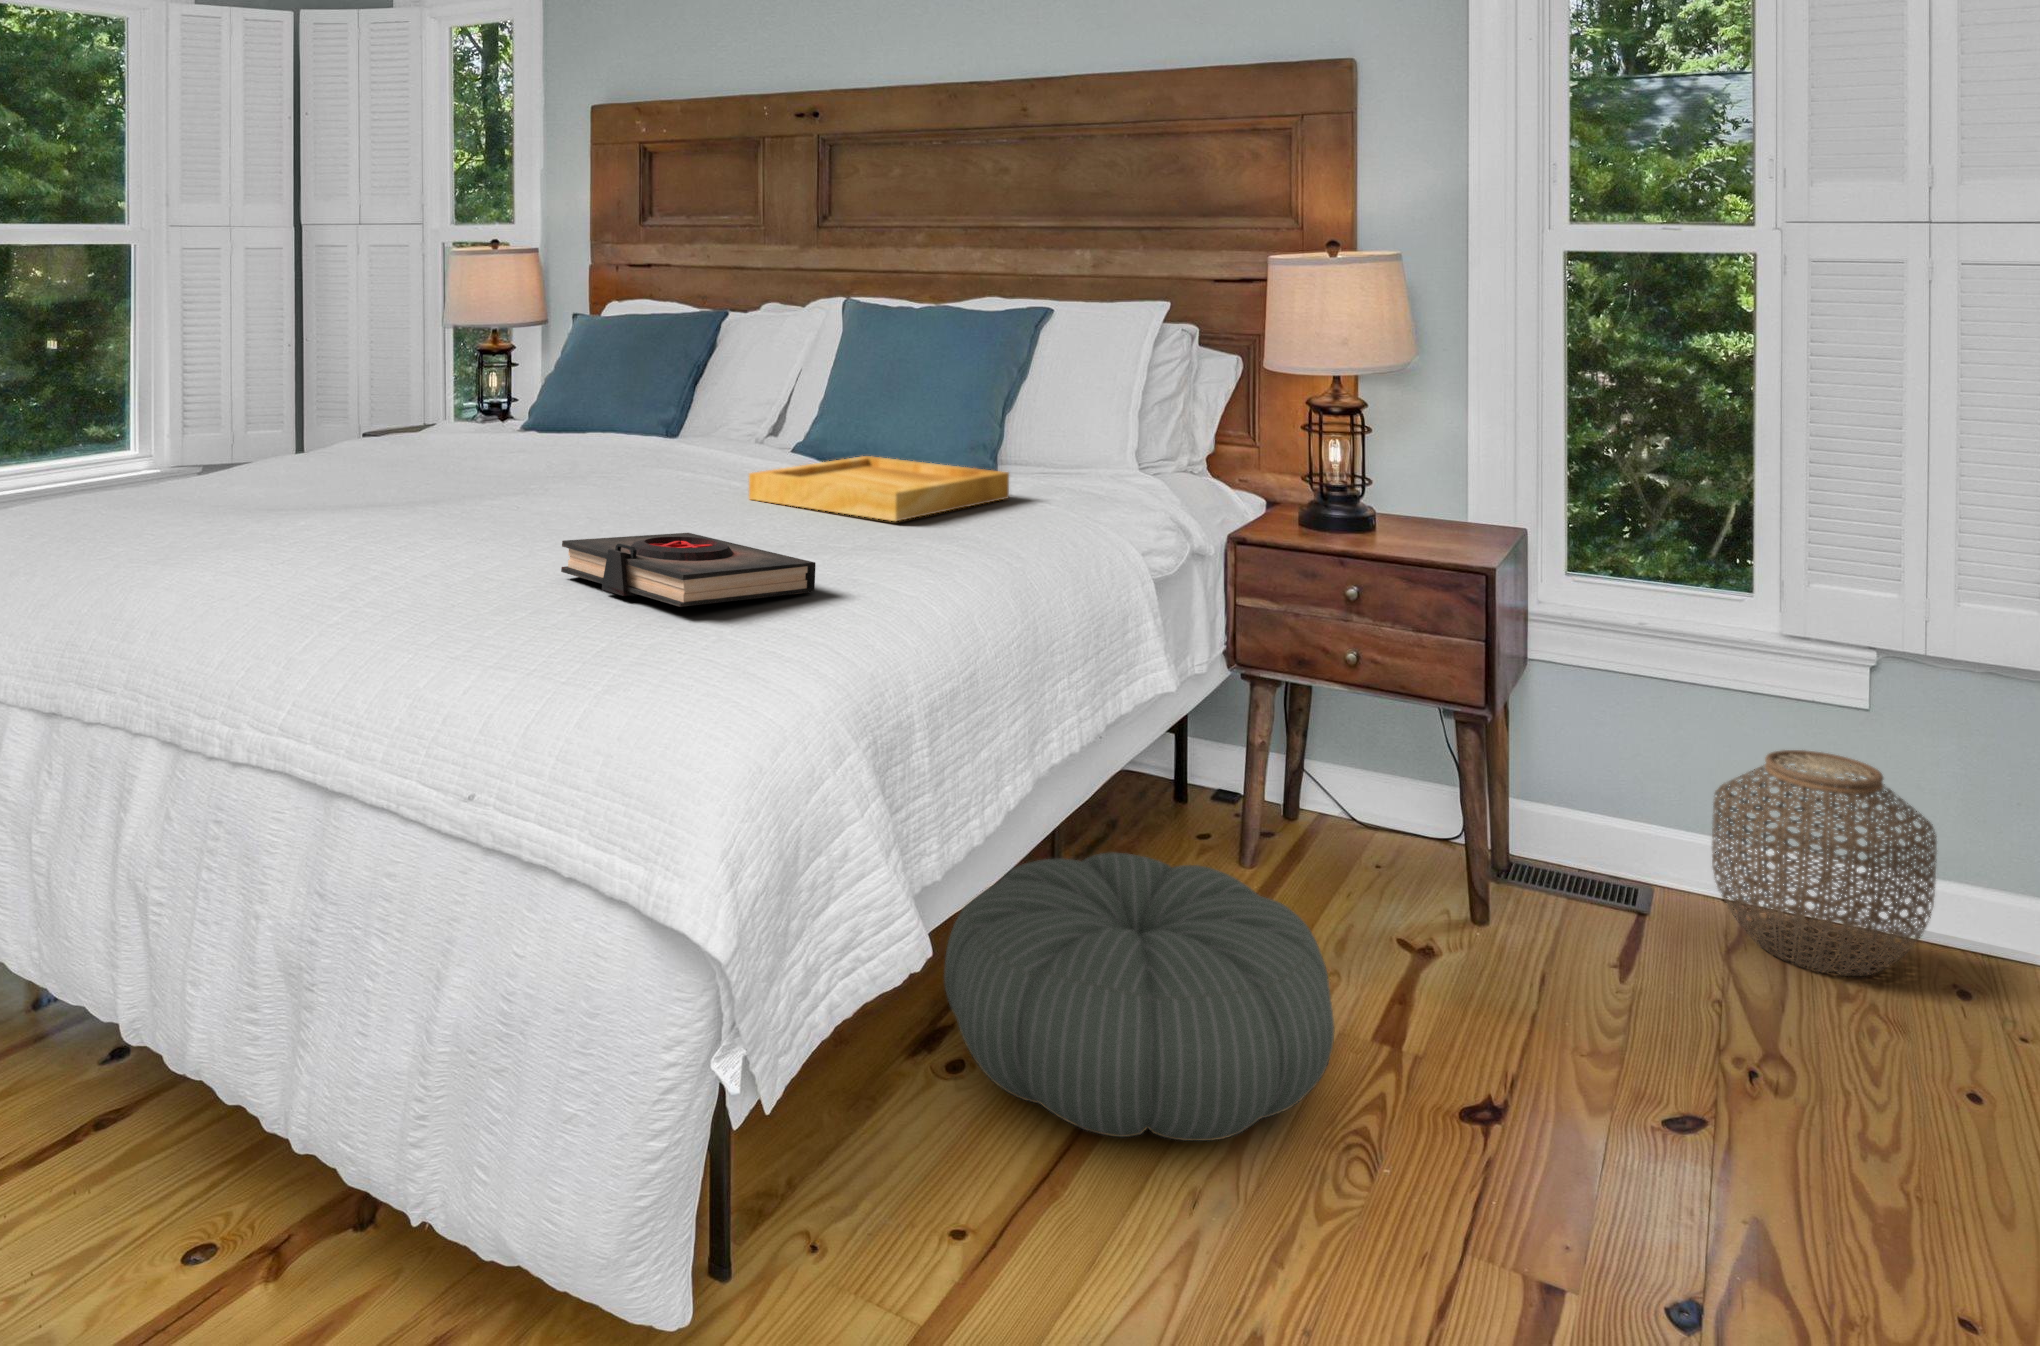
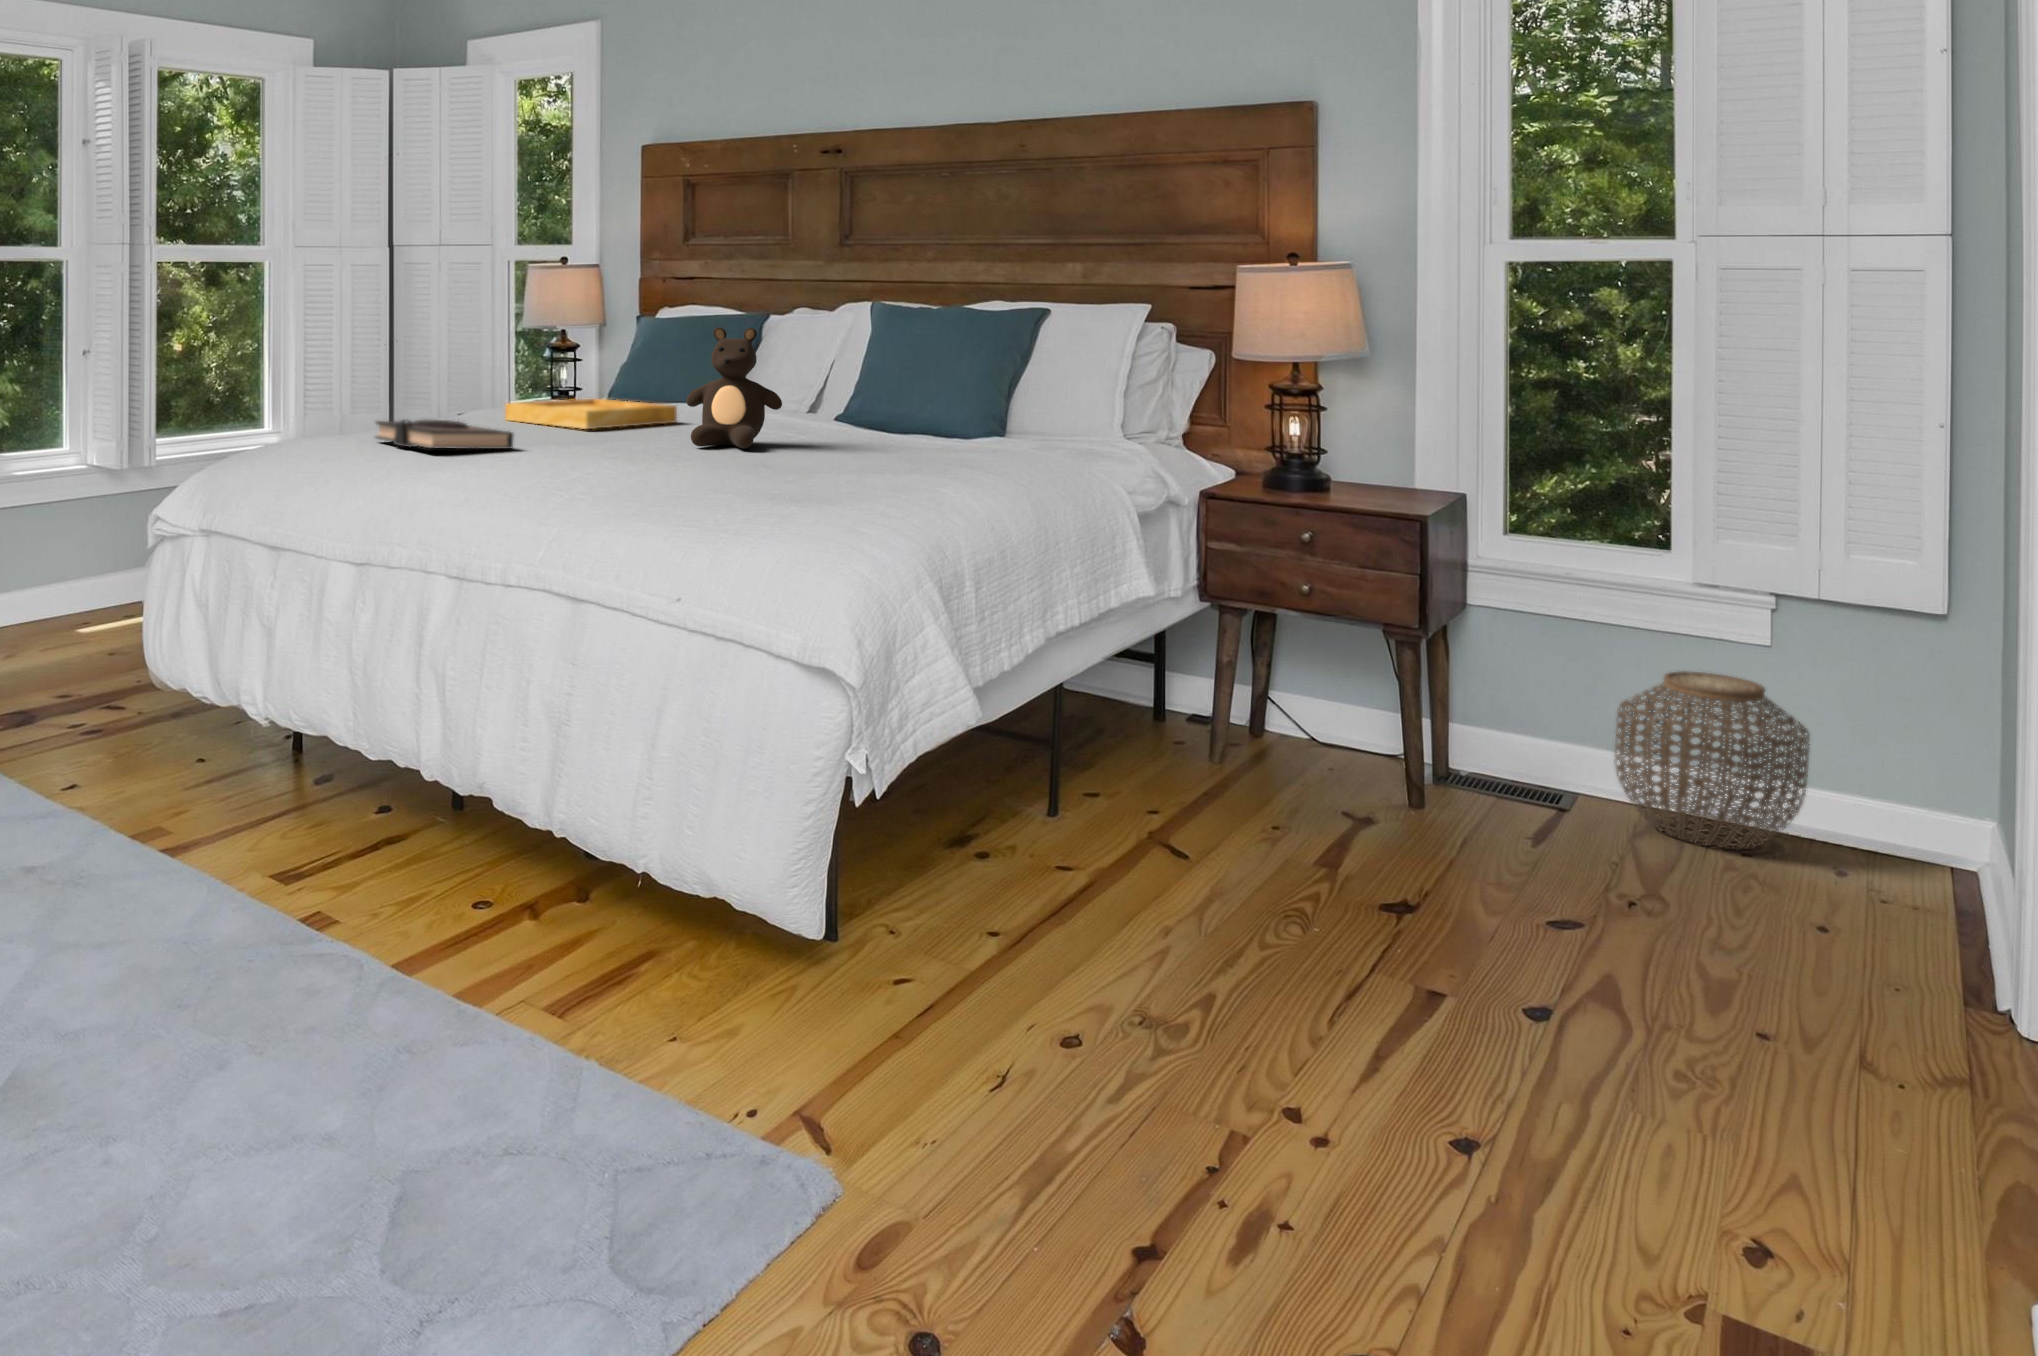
teddy bear: none [586,336,709,498] -> present [686,327,782,448]
tray: present [749,456,1009,521] -> present [505,399,677,429]
book: present [561,533,816,607] -> present [376,420,514,449]
pouf: present [944,852,1334,1141] -> none [972,719,1275,900]

